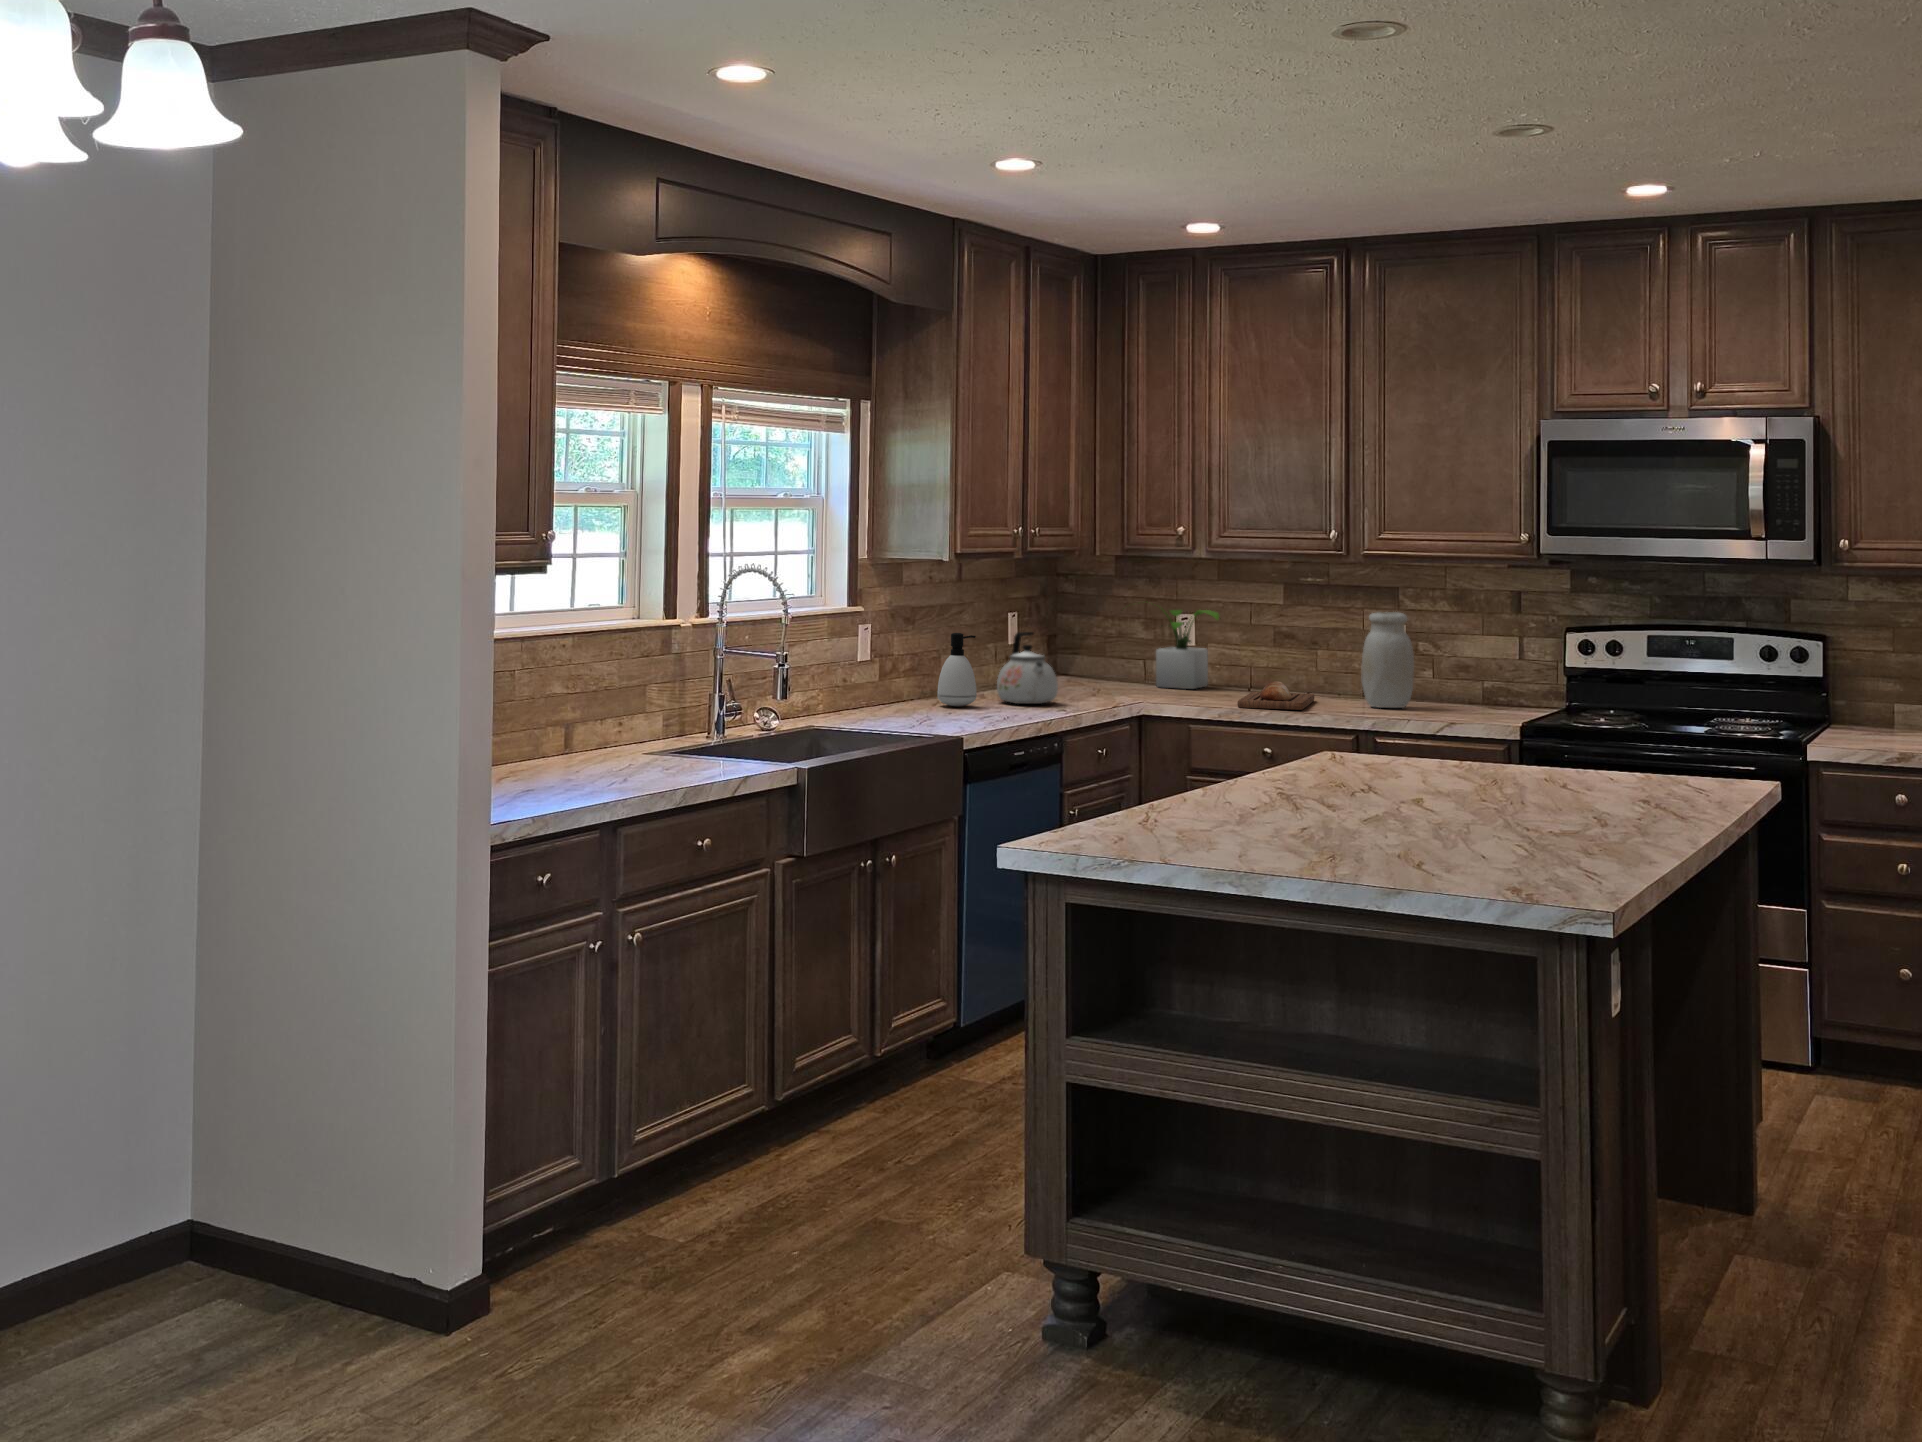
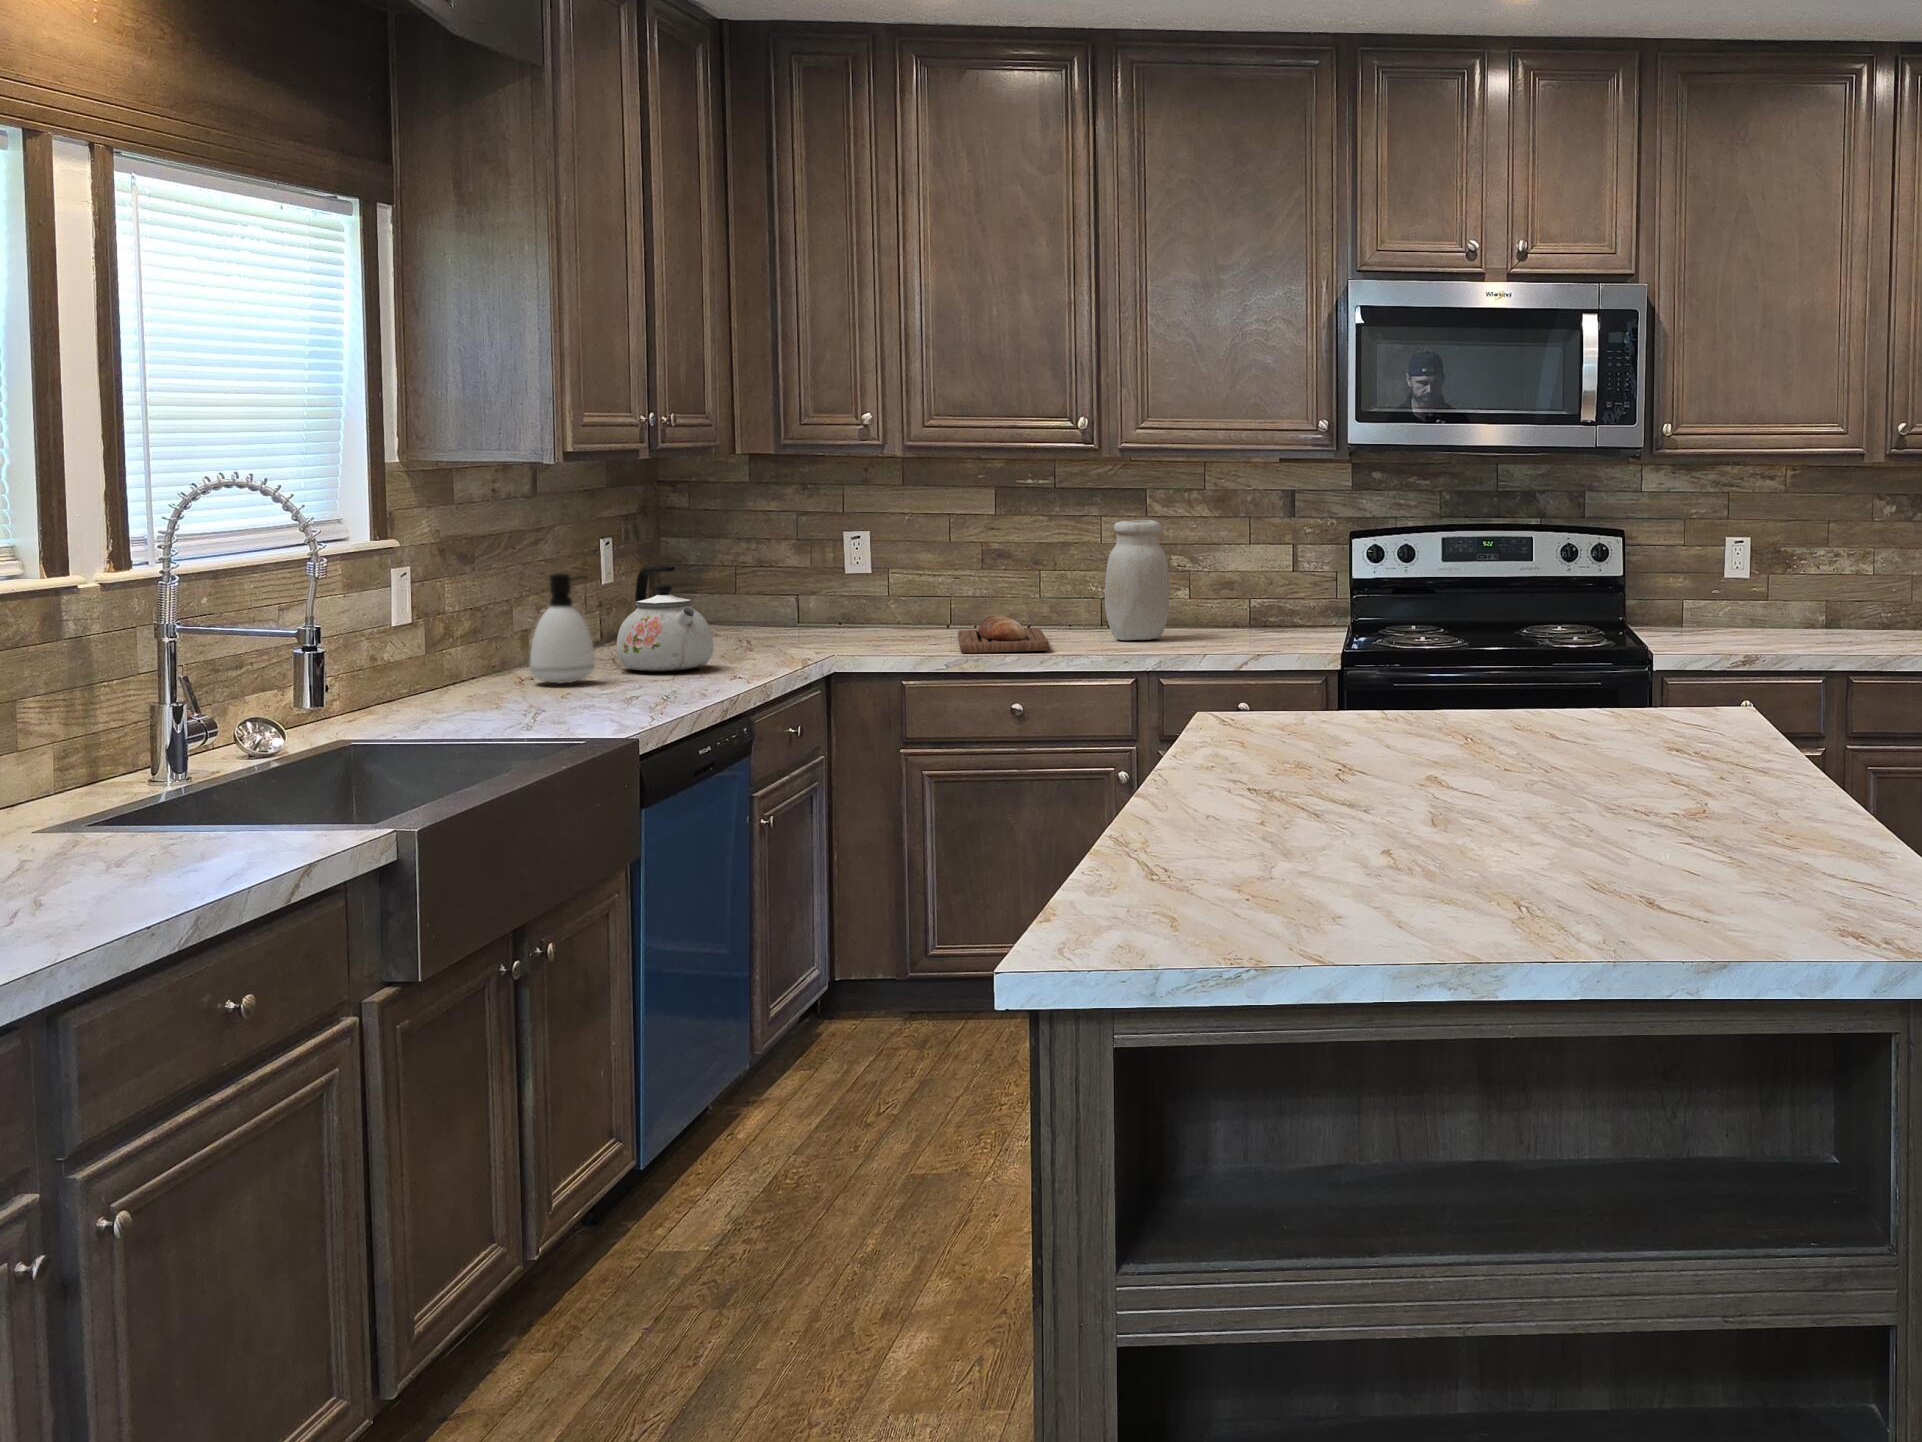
potted plant: present [1123,608,1221,689] -> none [761,518,905,632]

